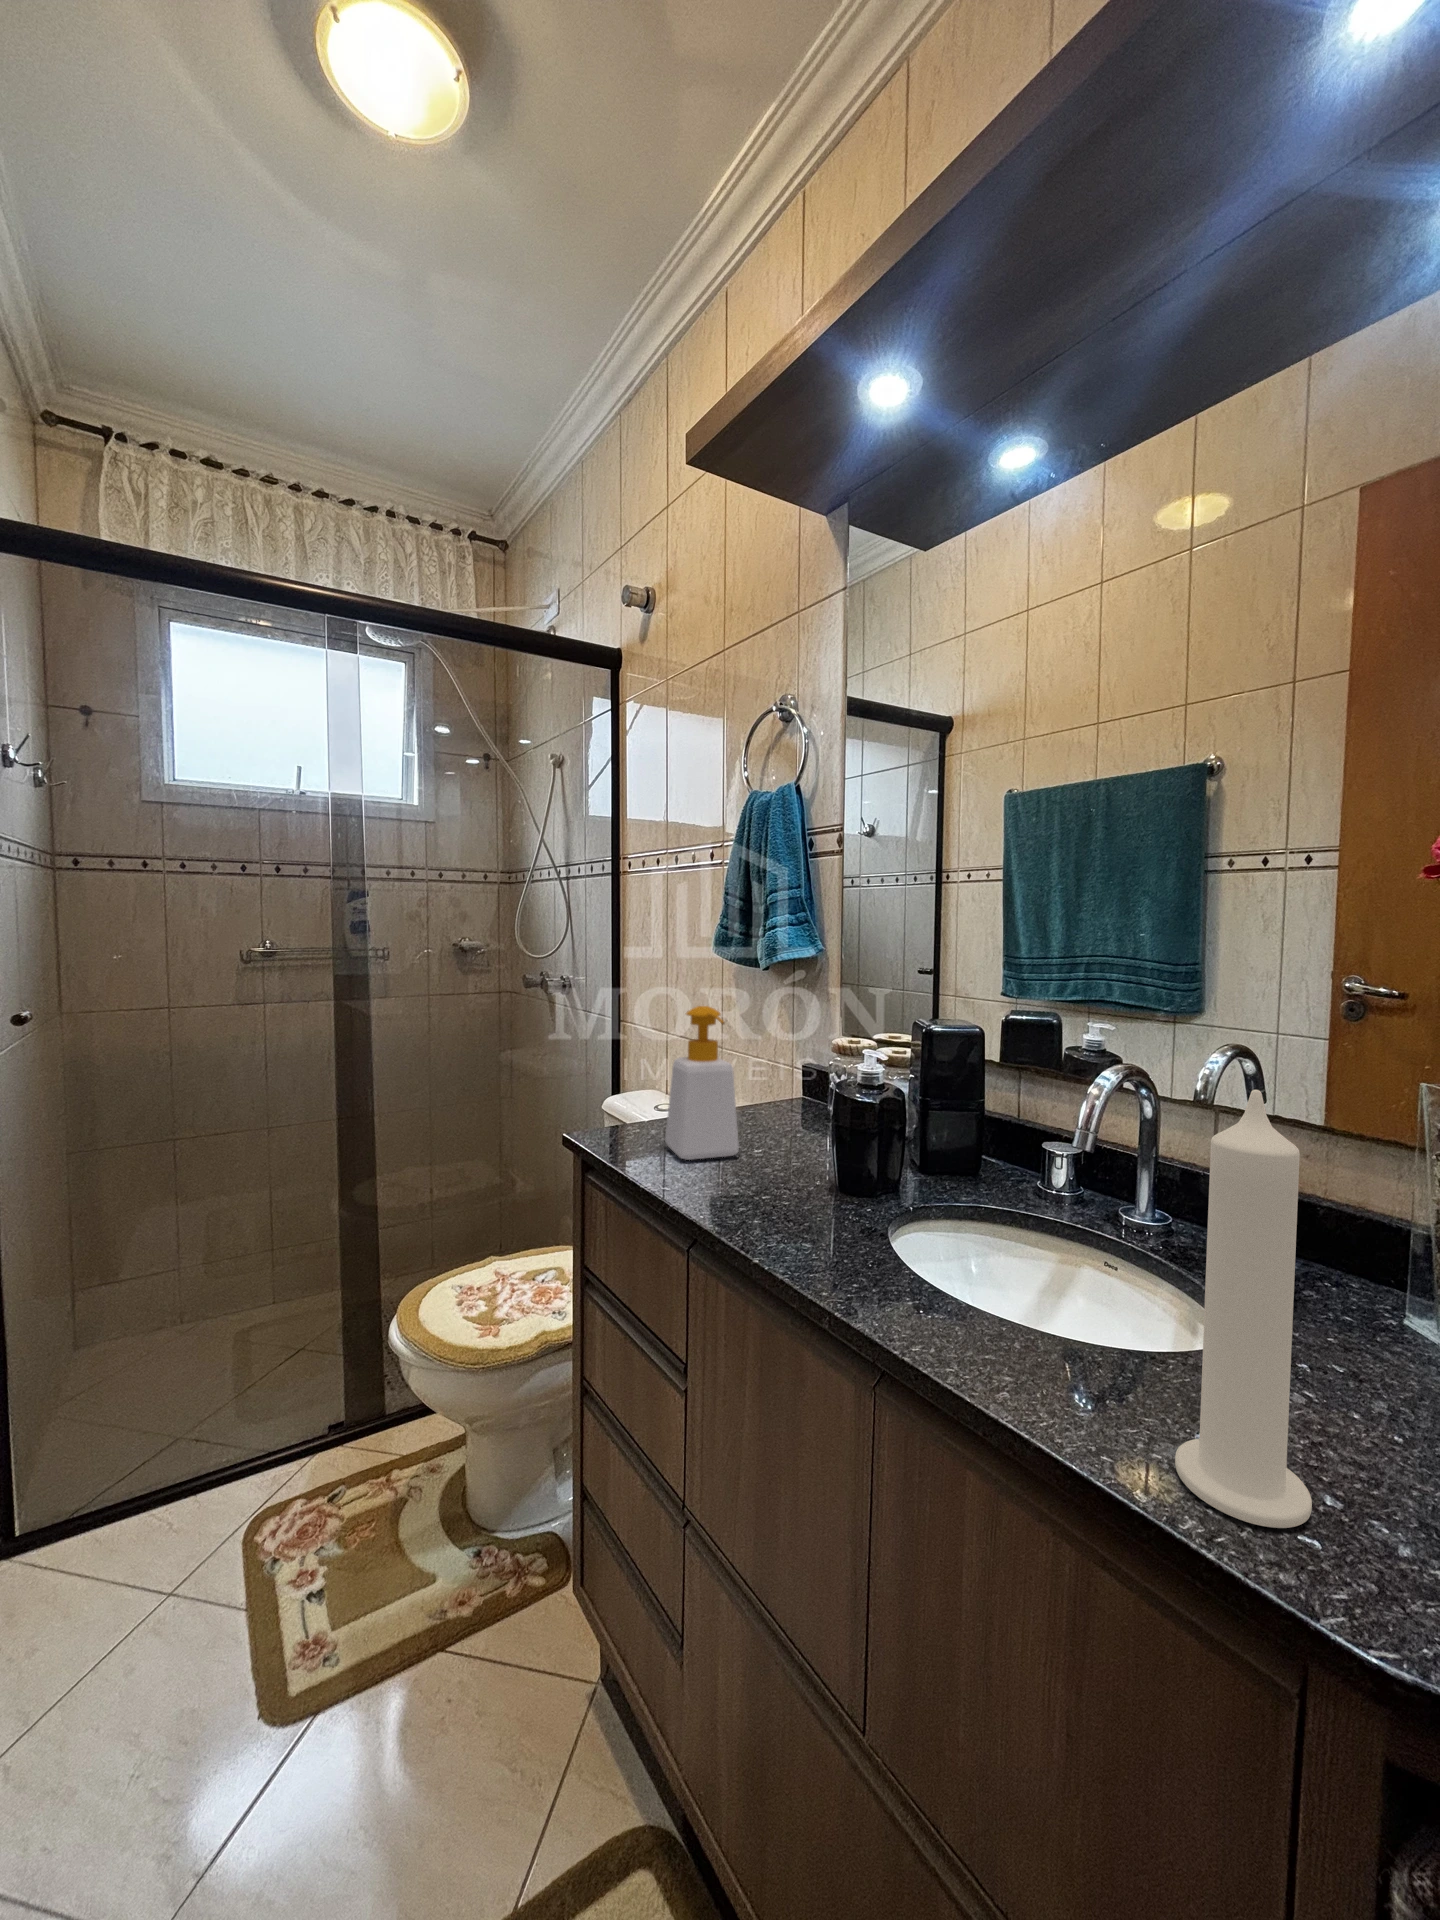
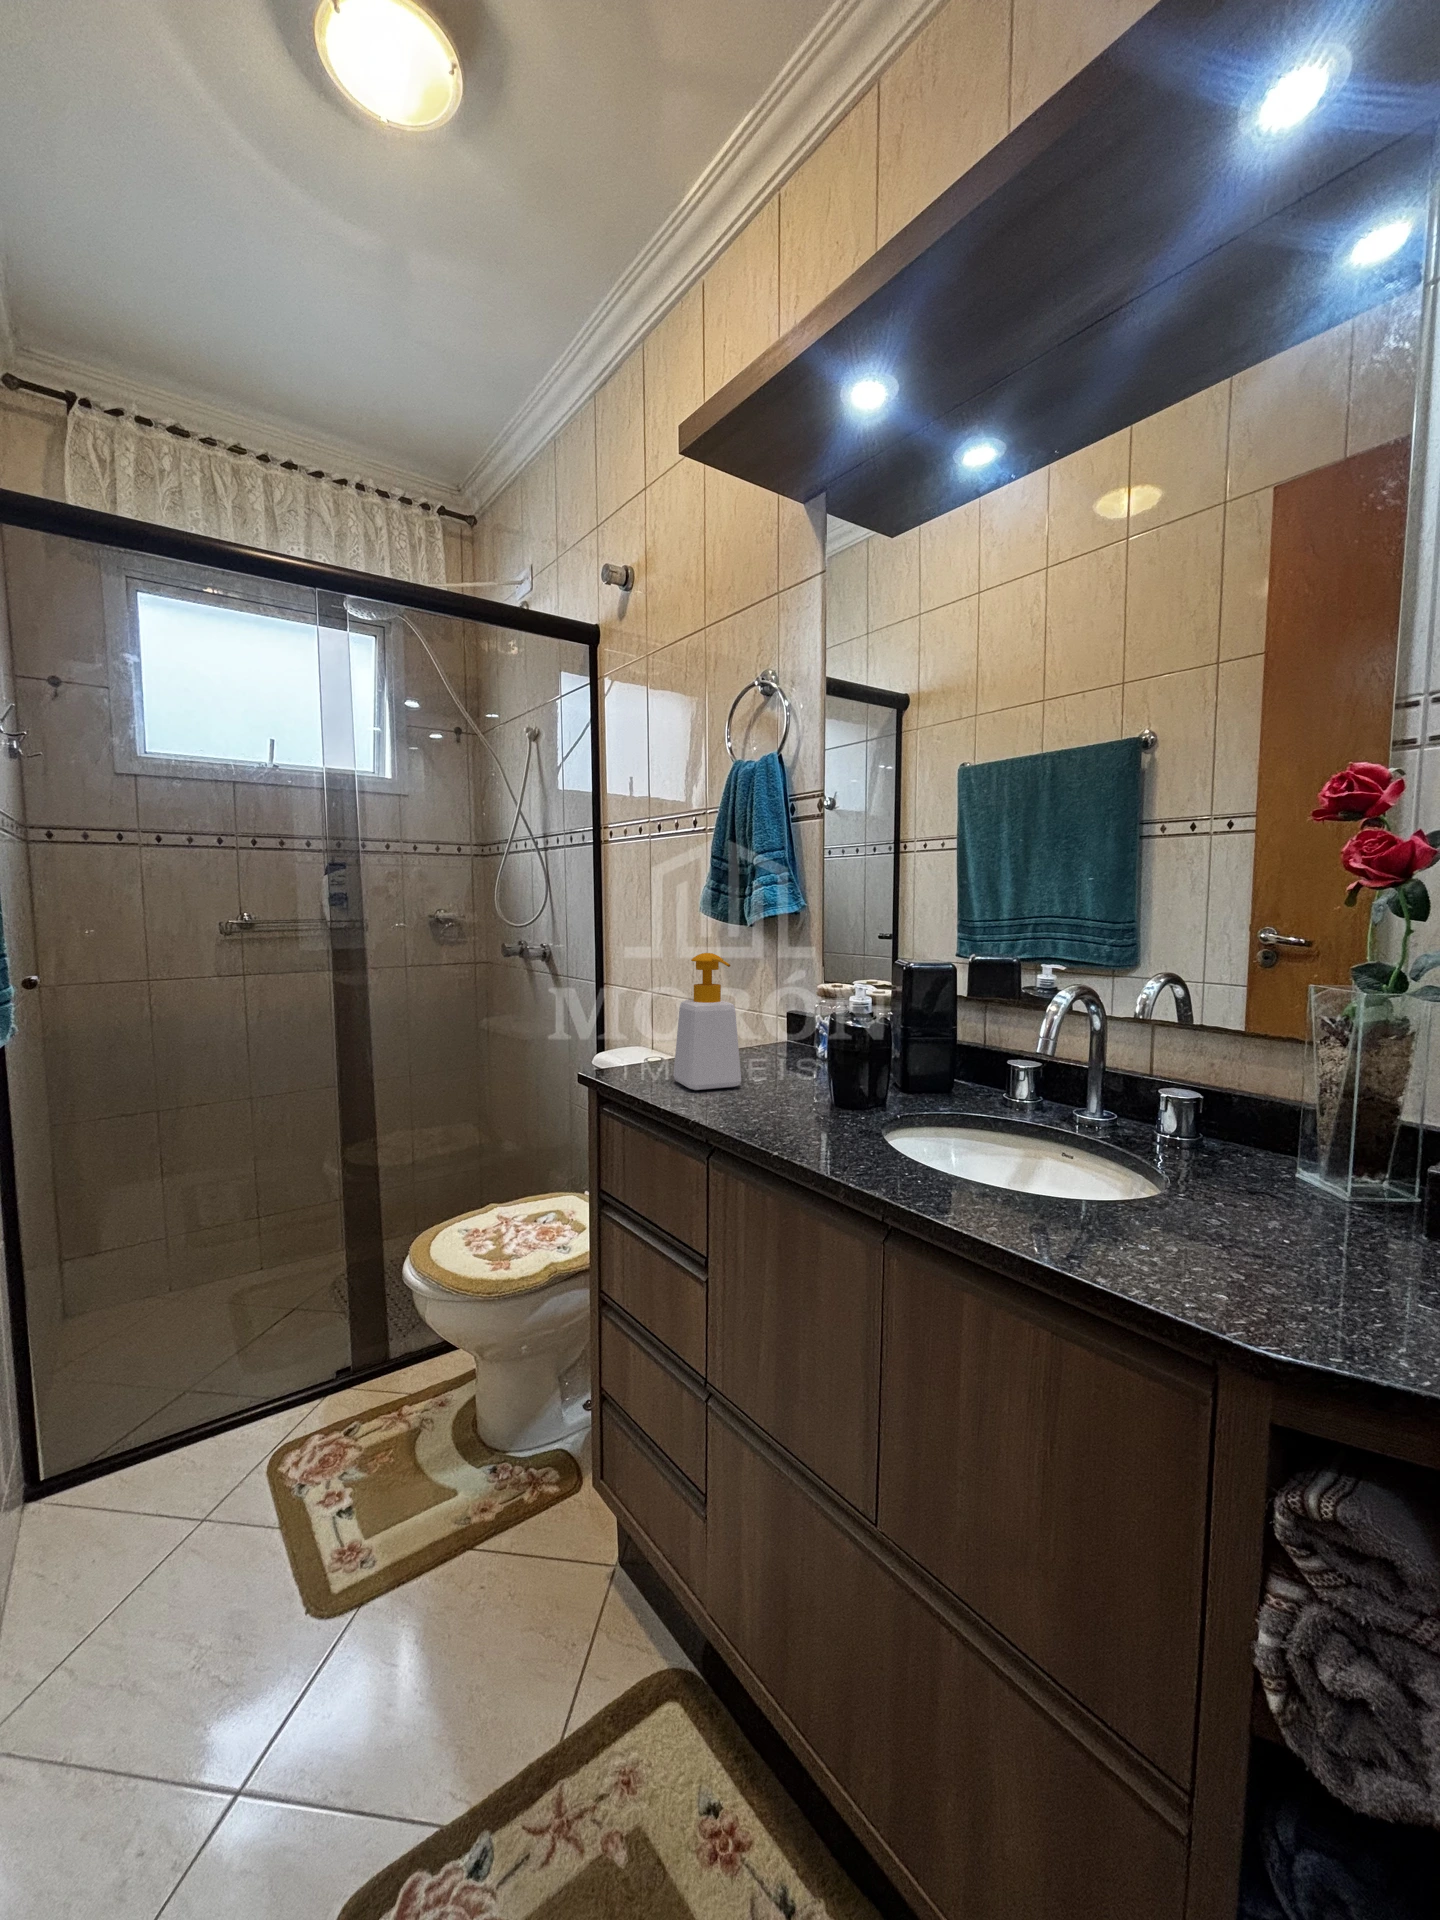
candle: present [1175,1090,1312,1528] -> none [1118,970,1215,1284]

